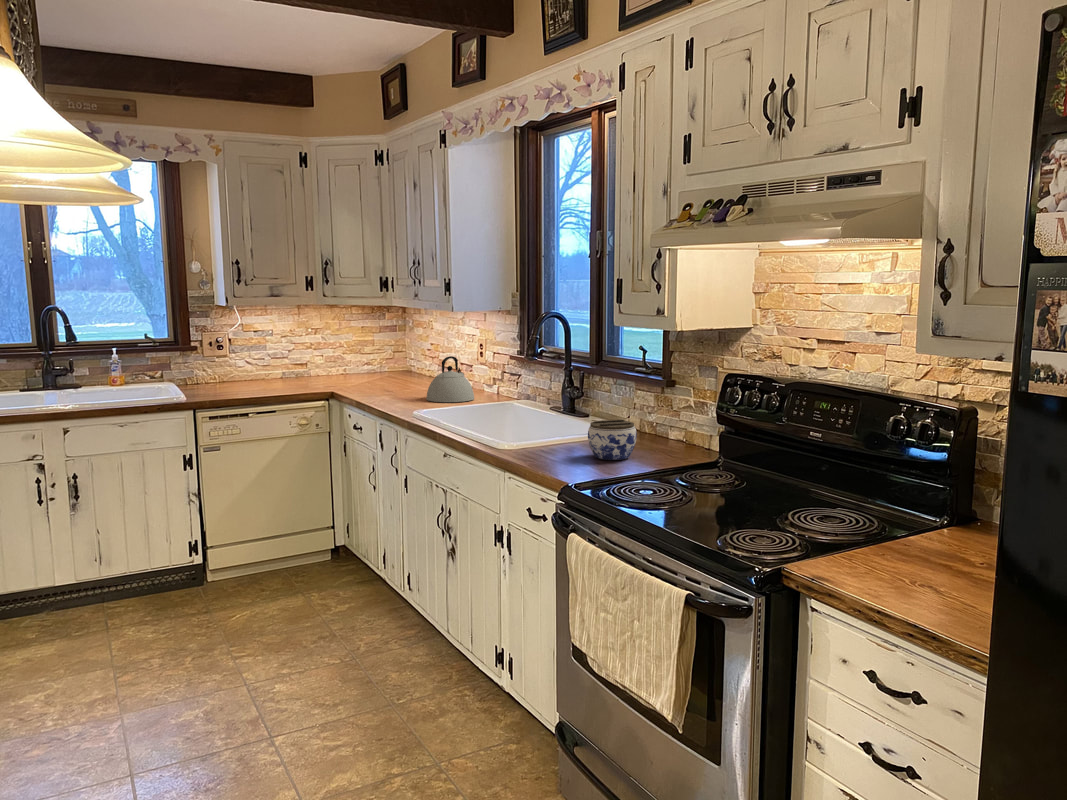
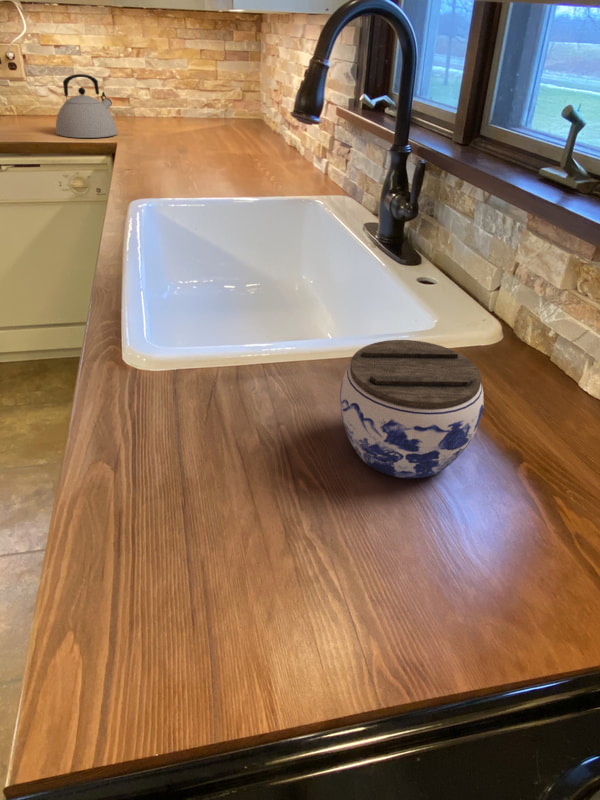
kettle: present [426,356,474,402] -> present [56,74,117,138]

